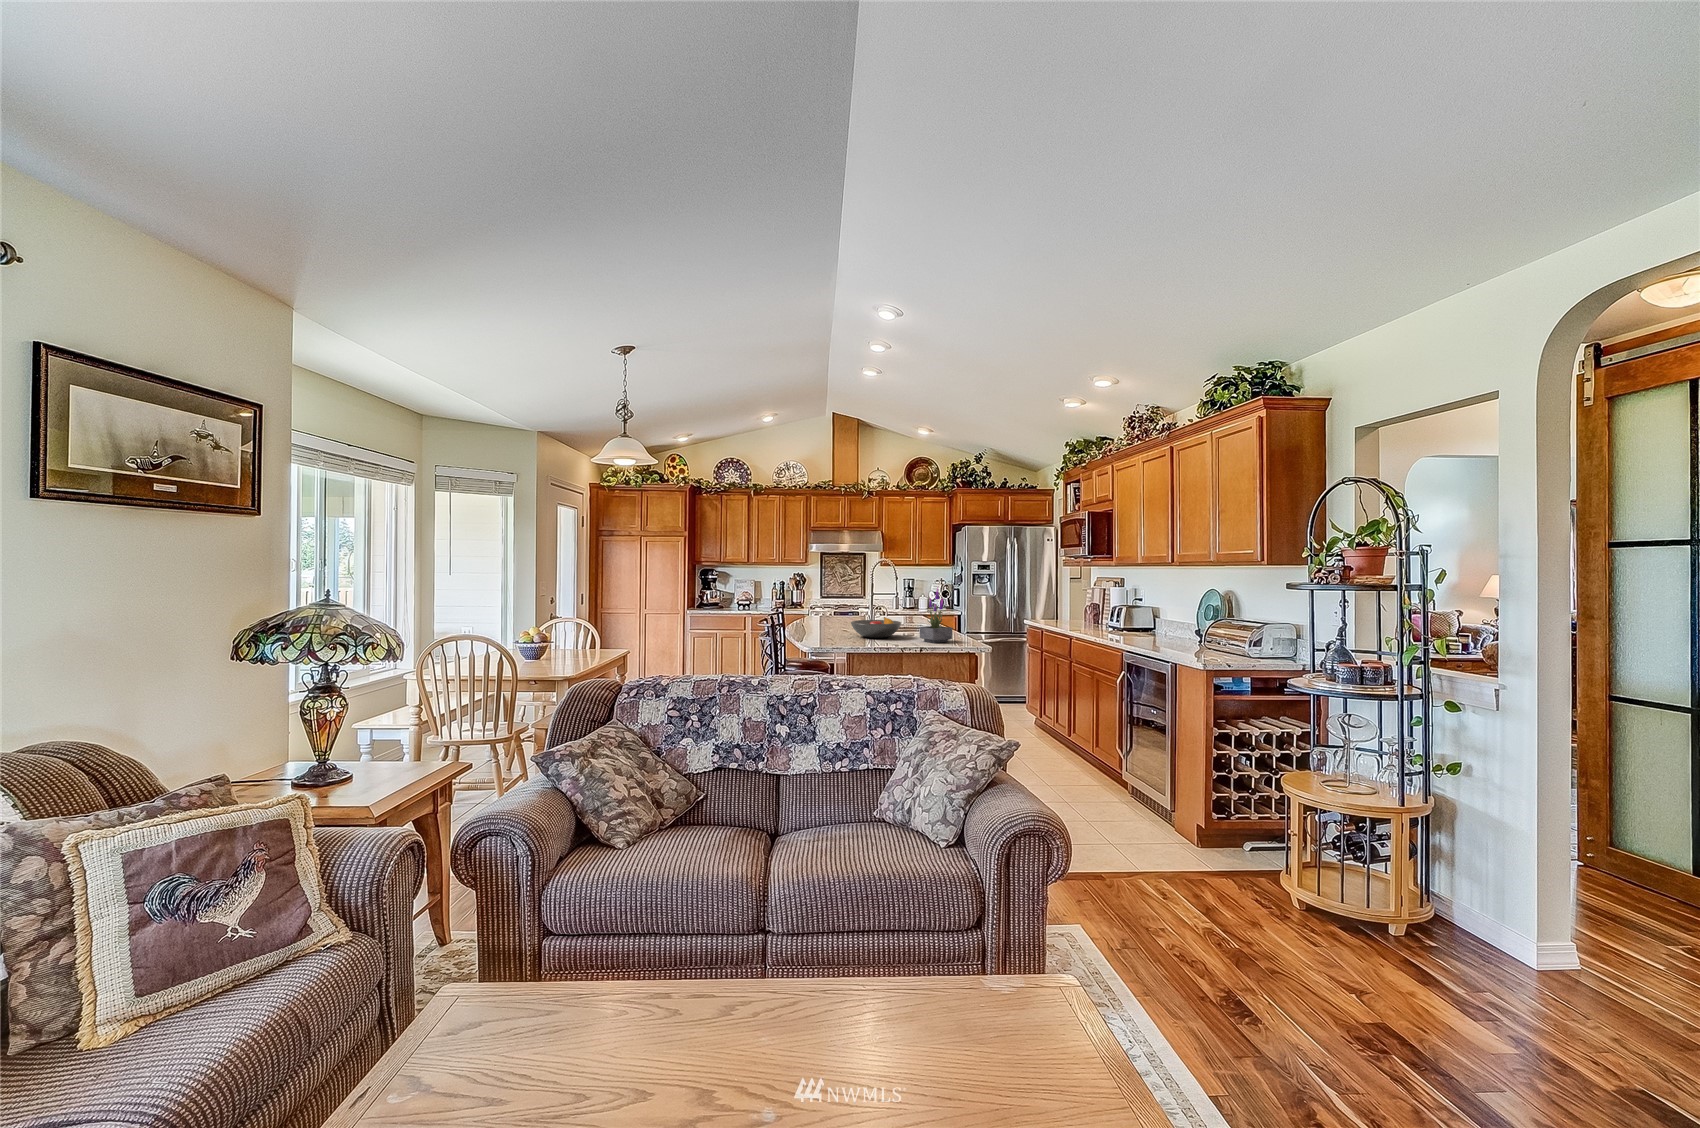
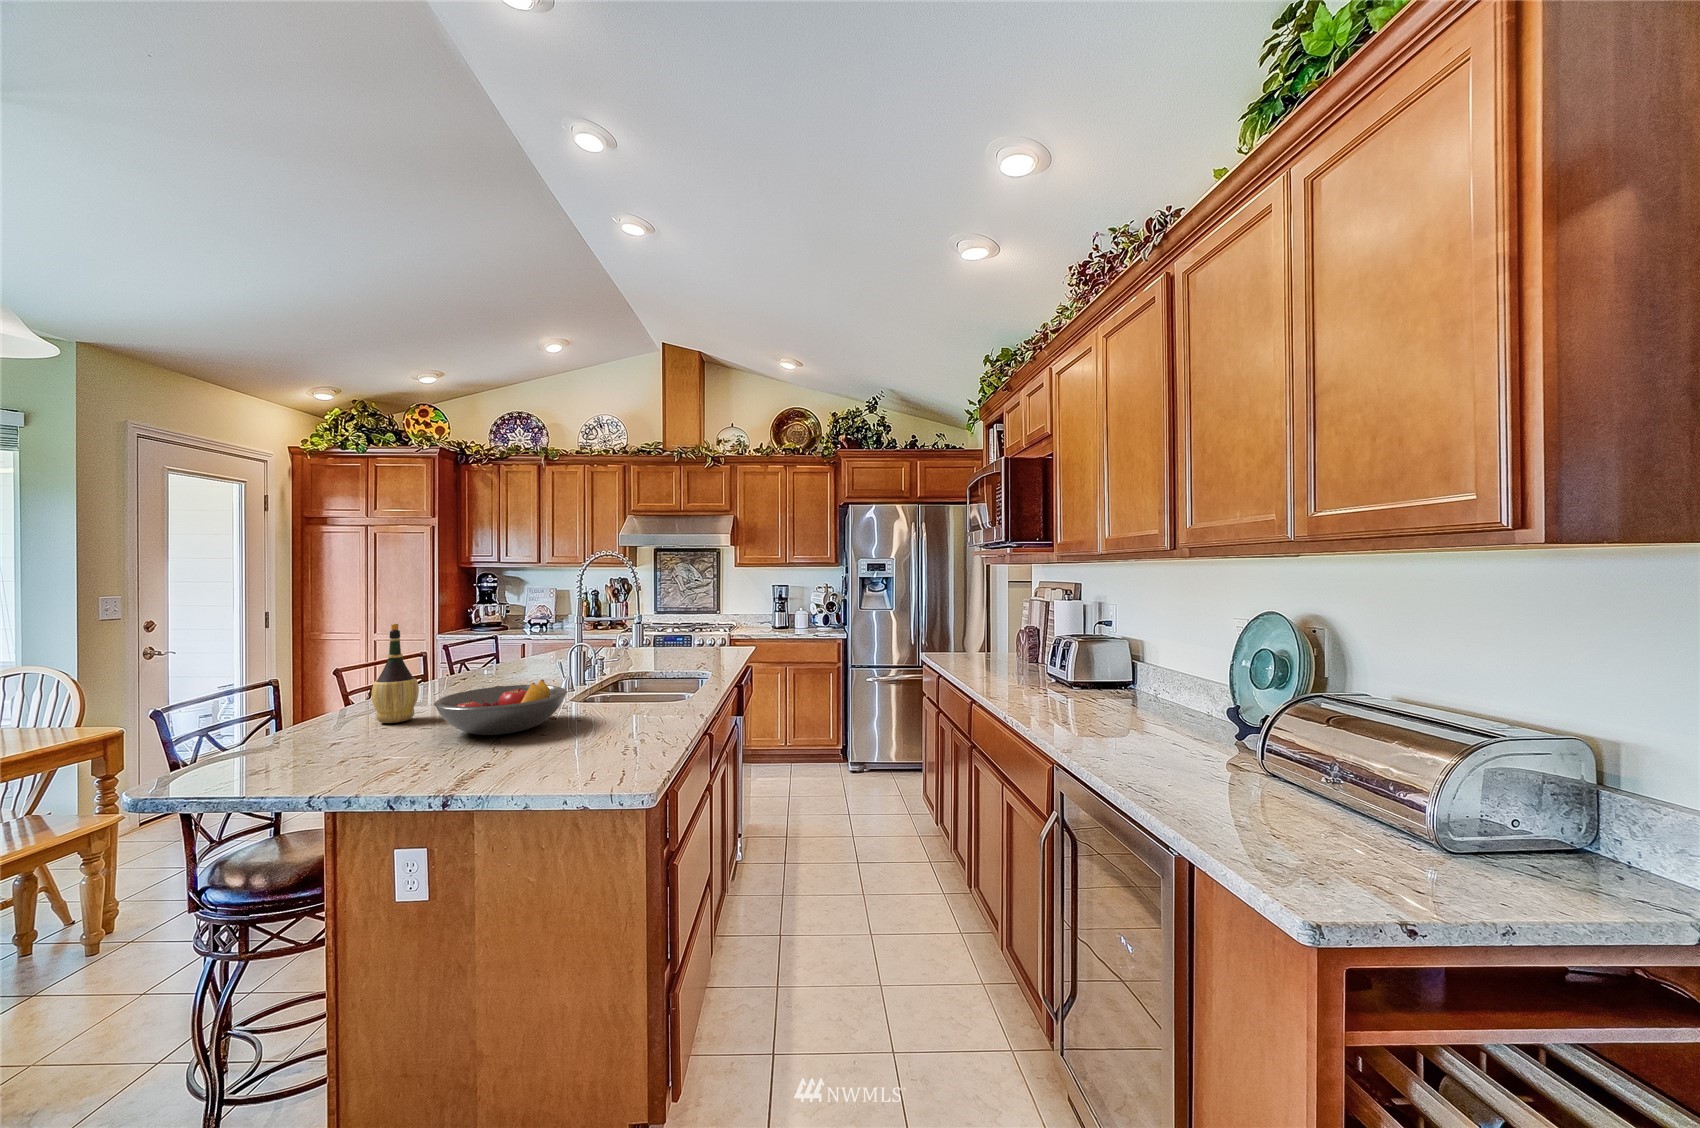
potted plant: present [920,588,953,643] -> none [571,615,643,757]
wine bottle: none [810,590,828,635] -> present [372,624,419,723]

